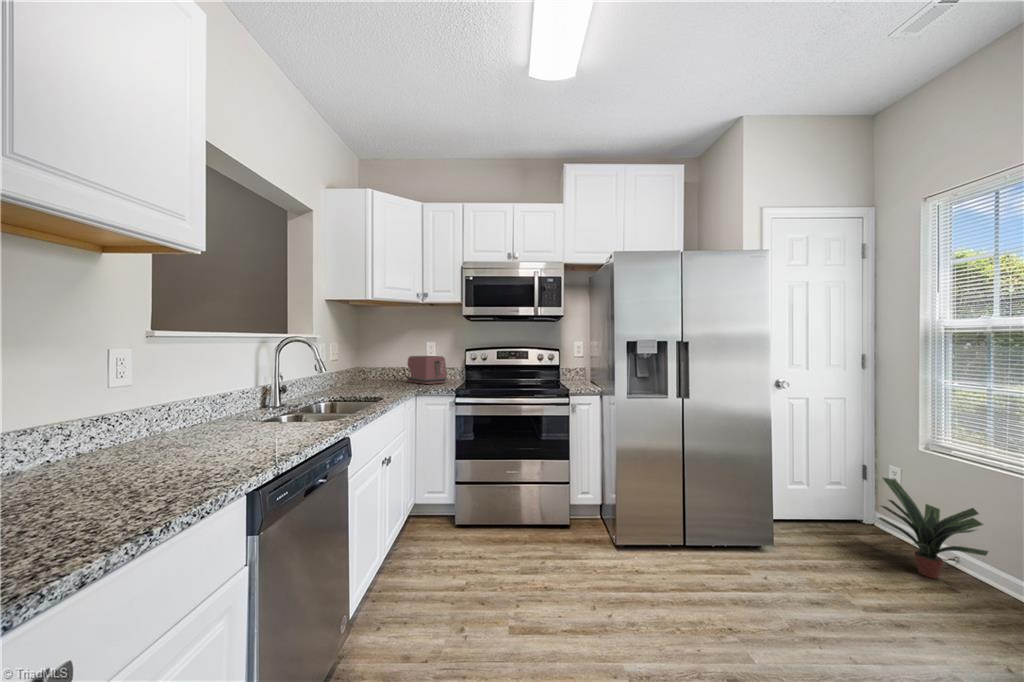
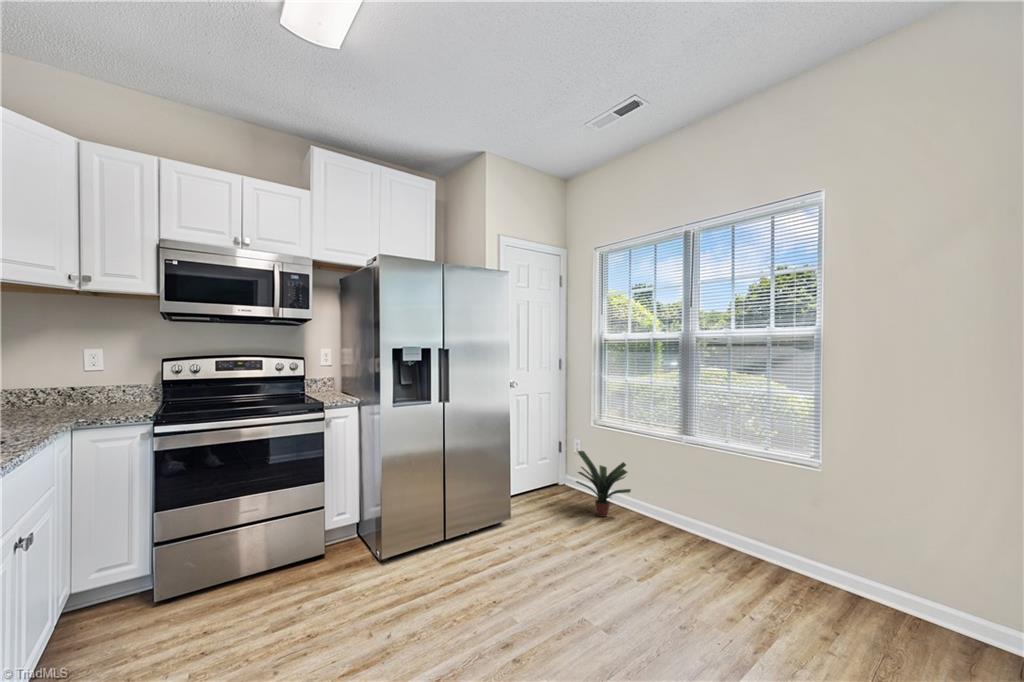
toaster: present [407,356,447,384] -> none [40,369,128,411]

